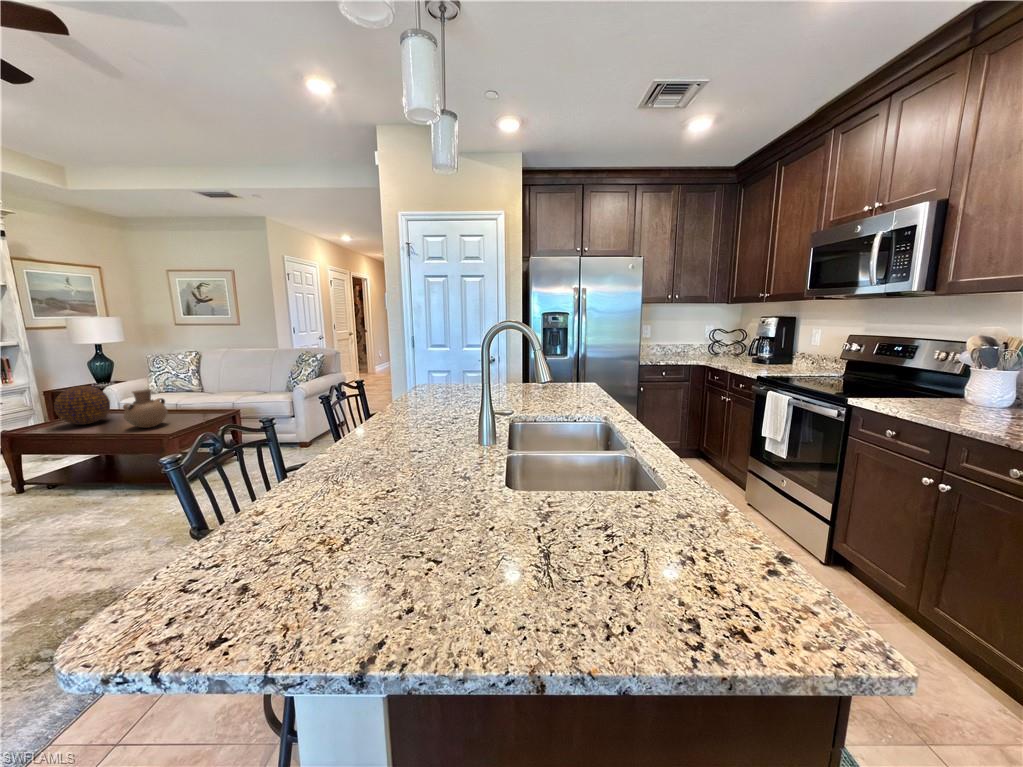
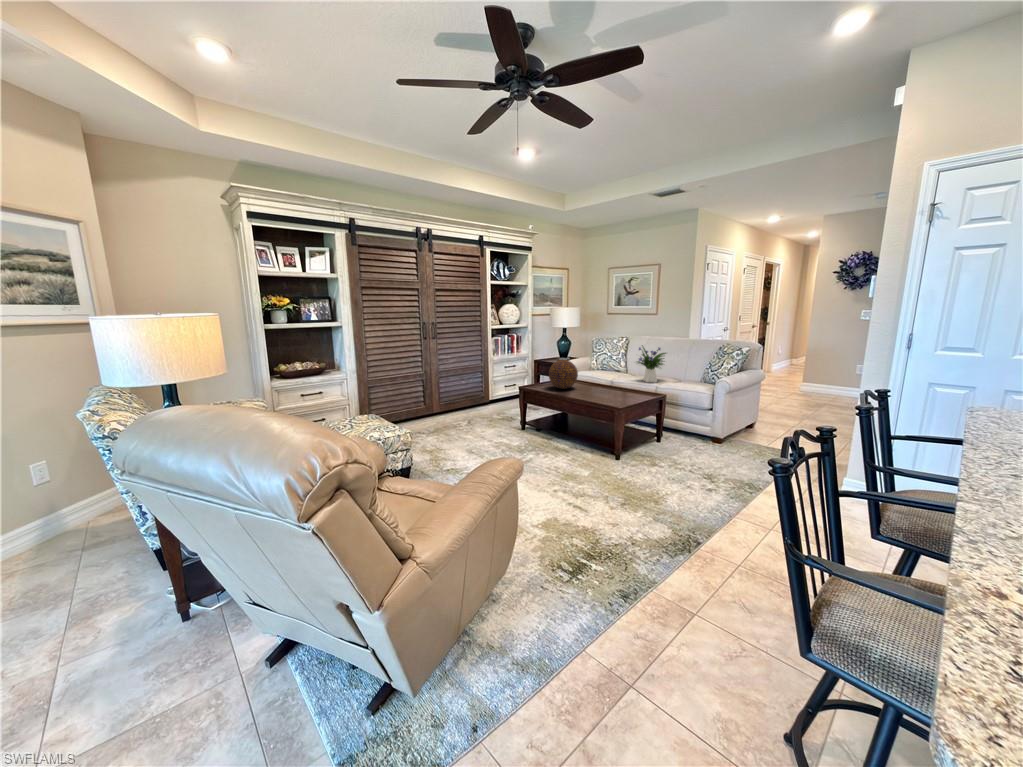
flower arrangement: none [198,359,245,399] -> present [637,345,666,382]
vase: present [123,389,168,428] -> none [590,368,617,399]

